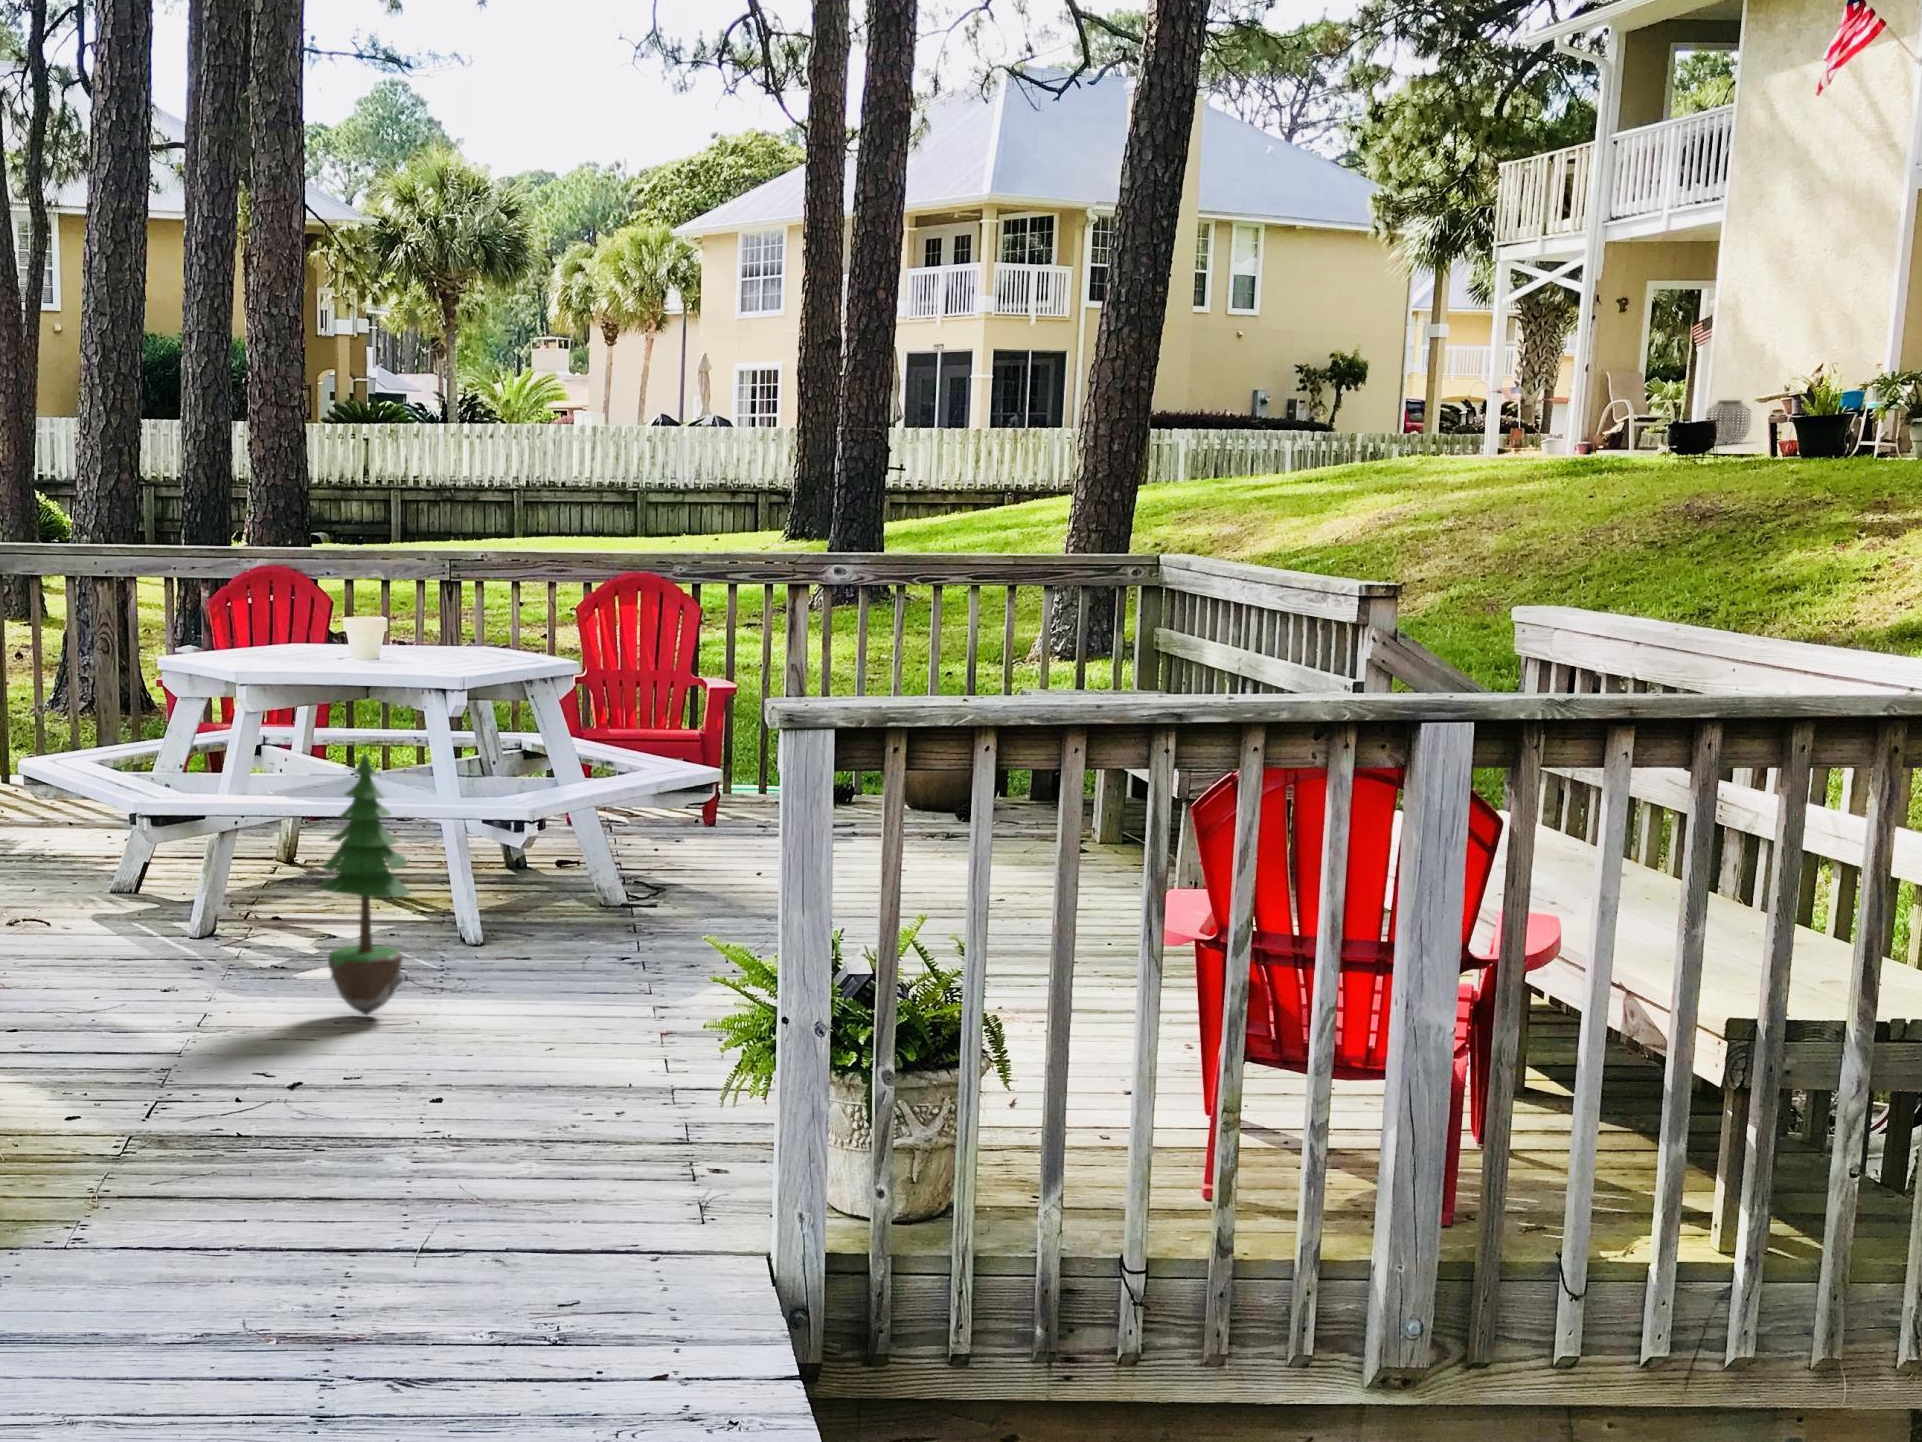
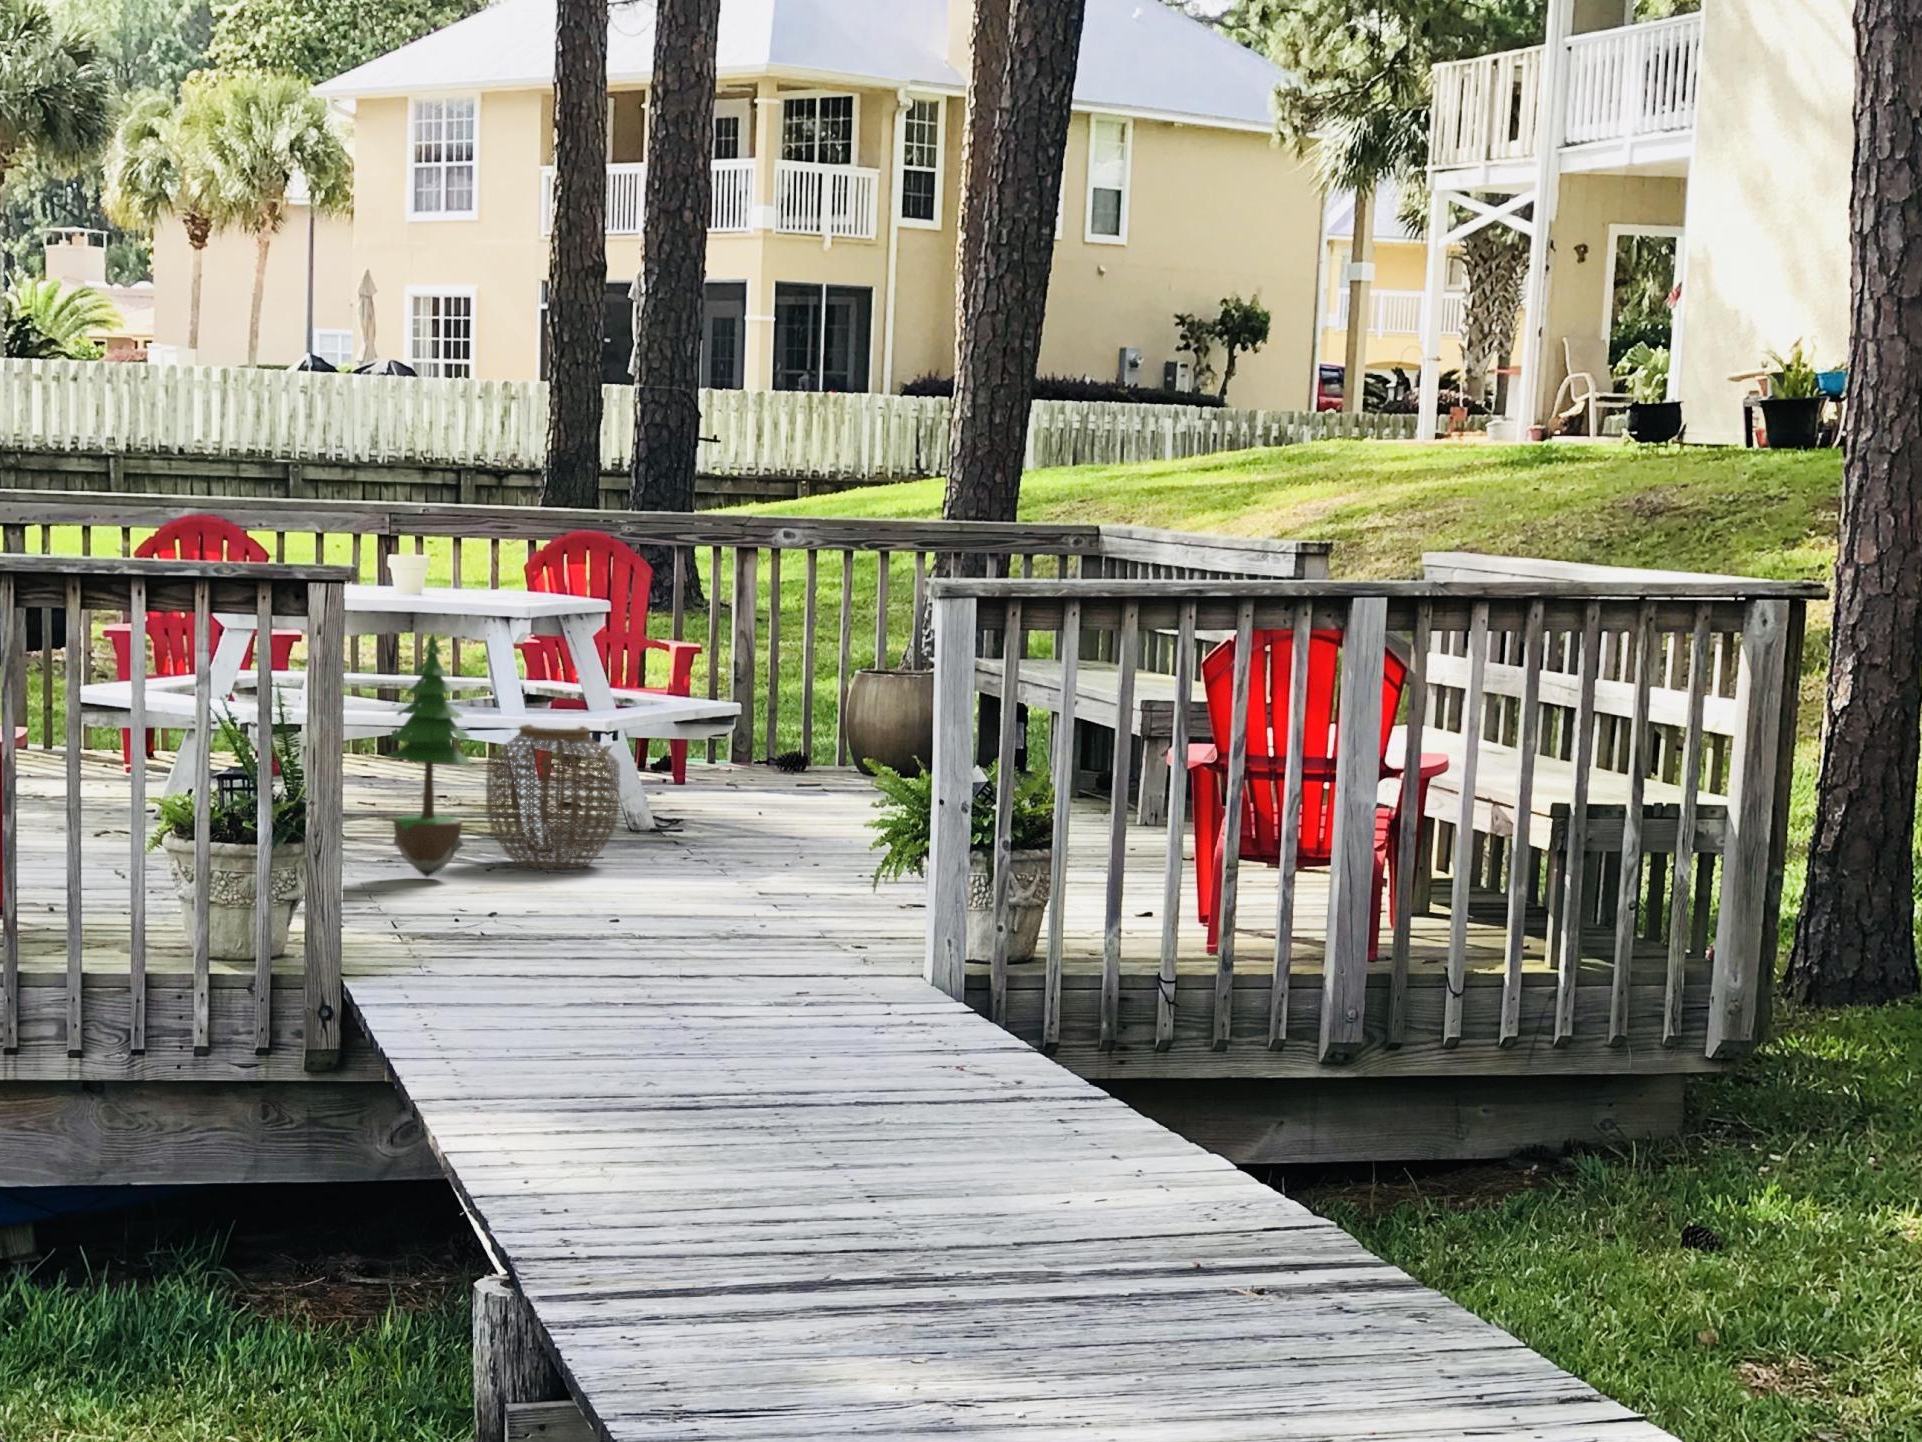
woven basket: present [1705,400,1750,444] -> present [486,724,620,869]

